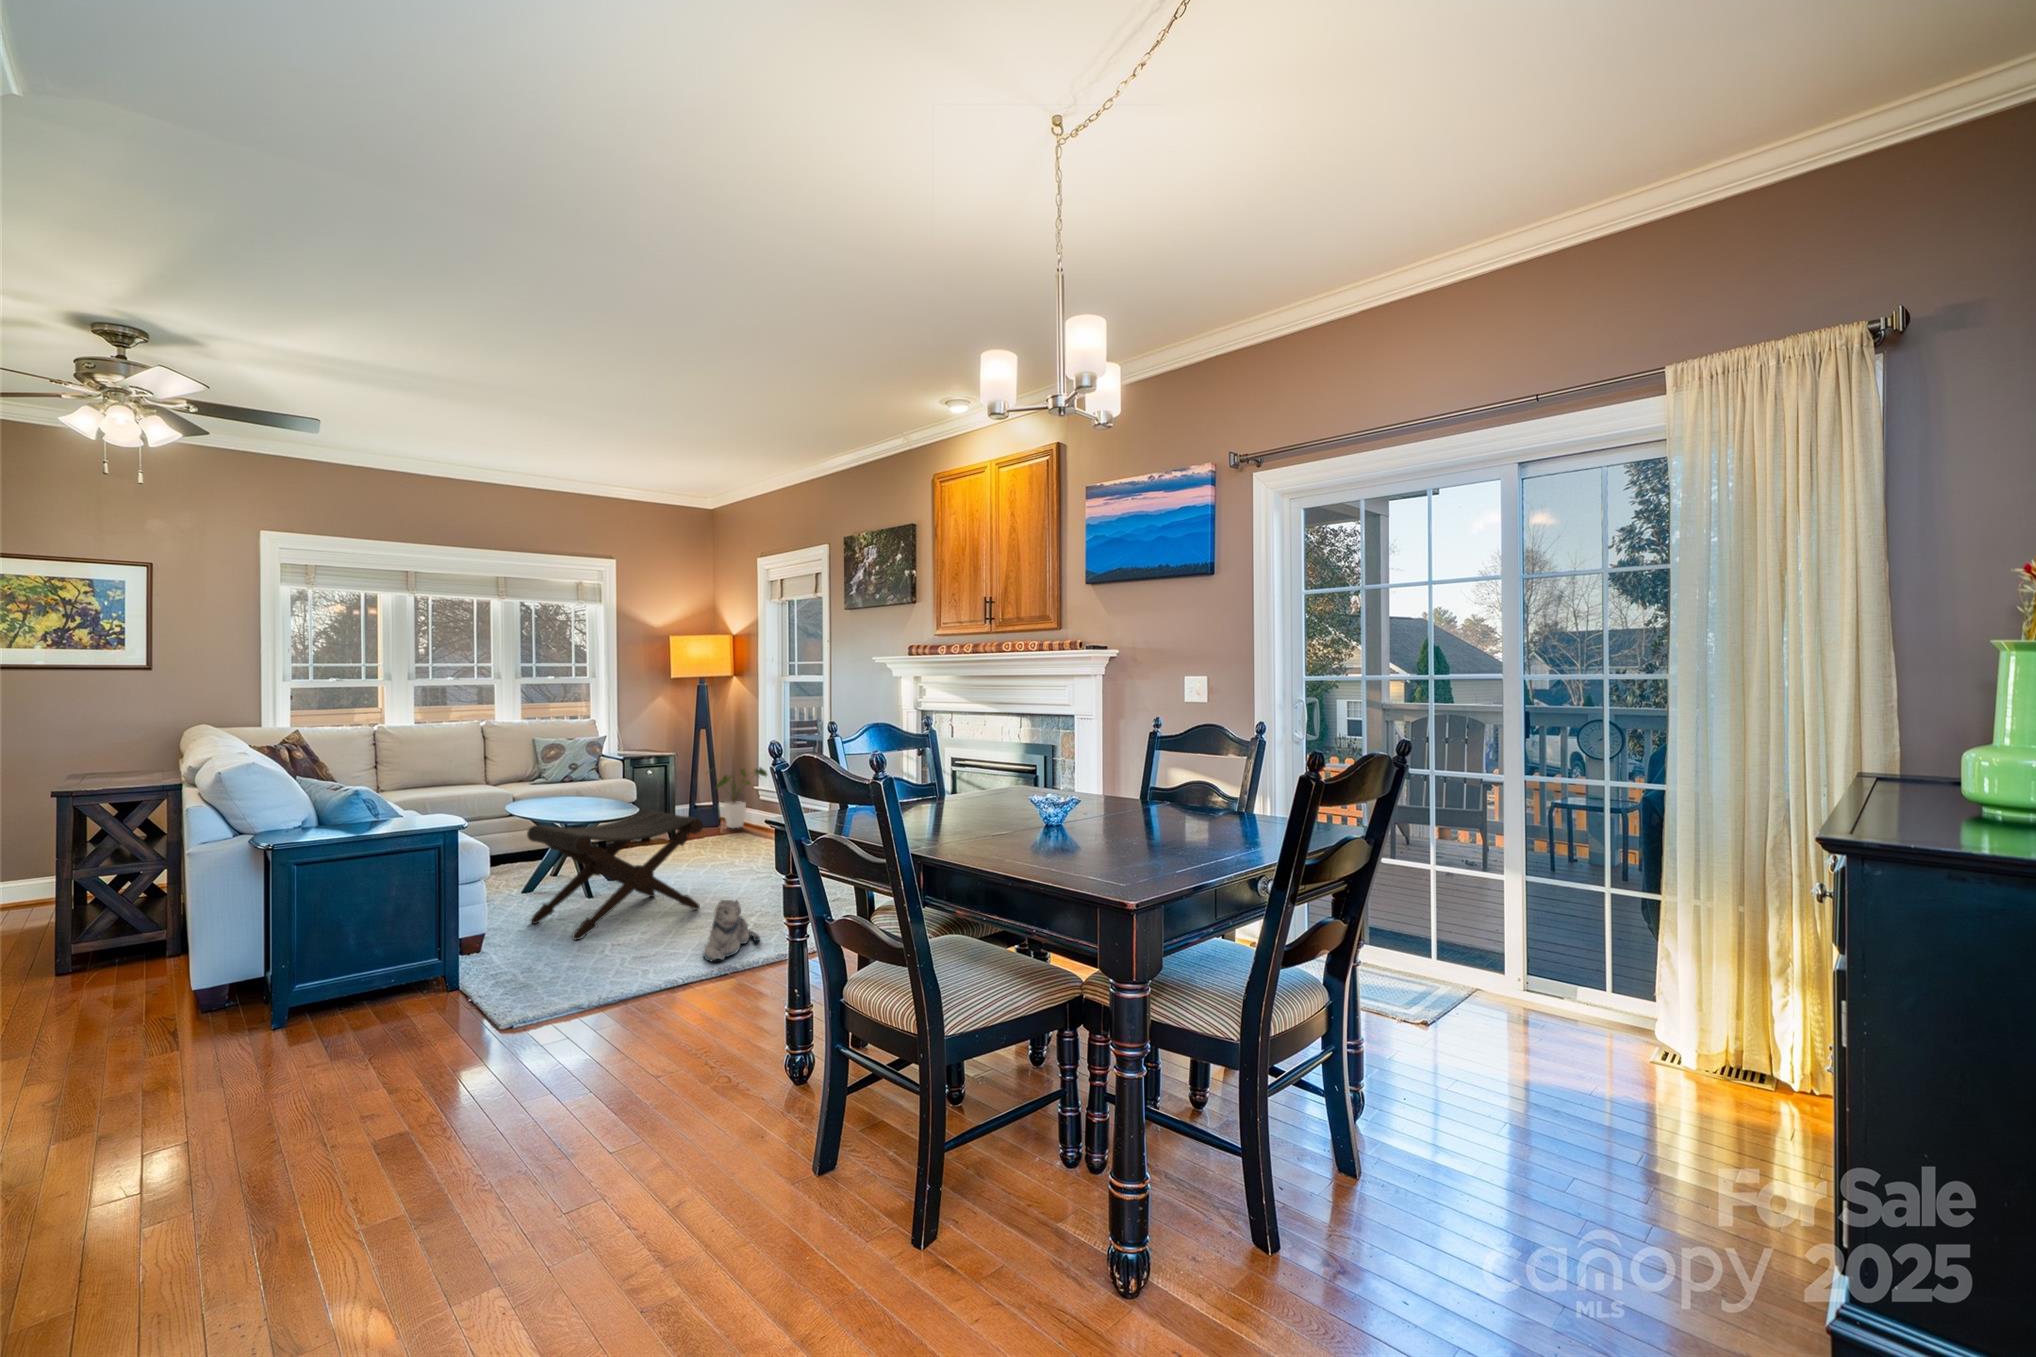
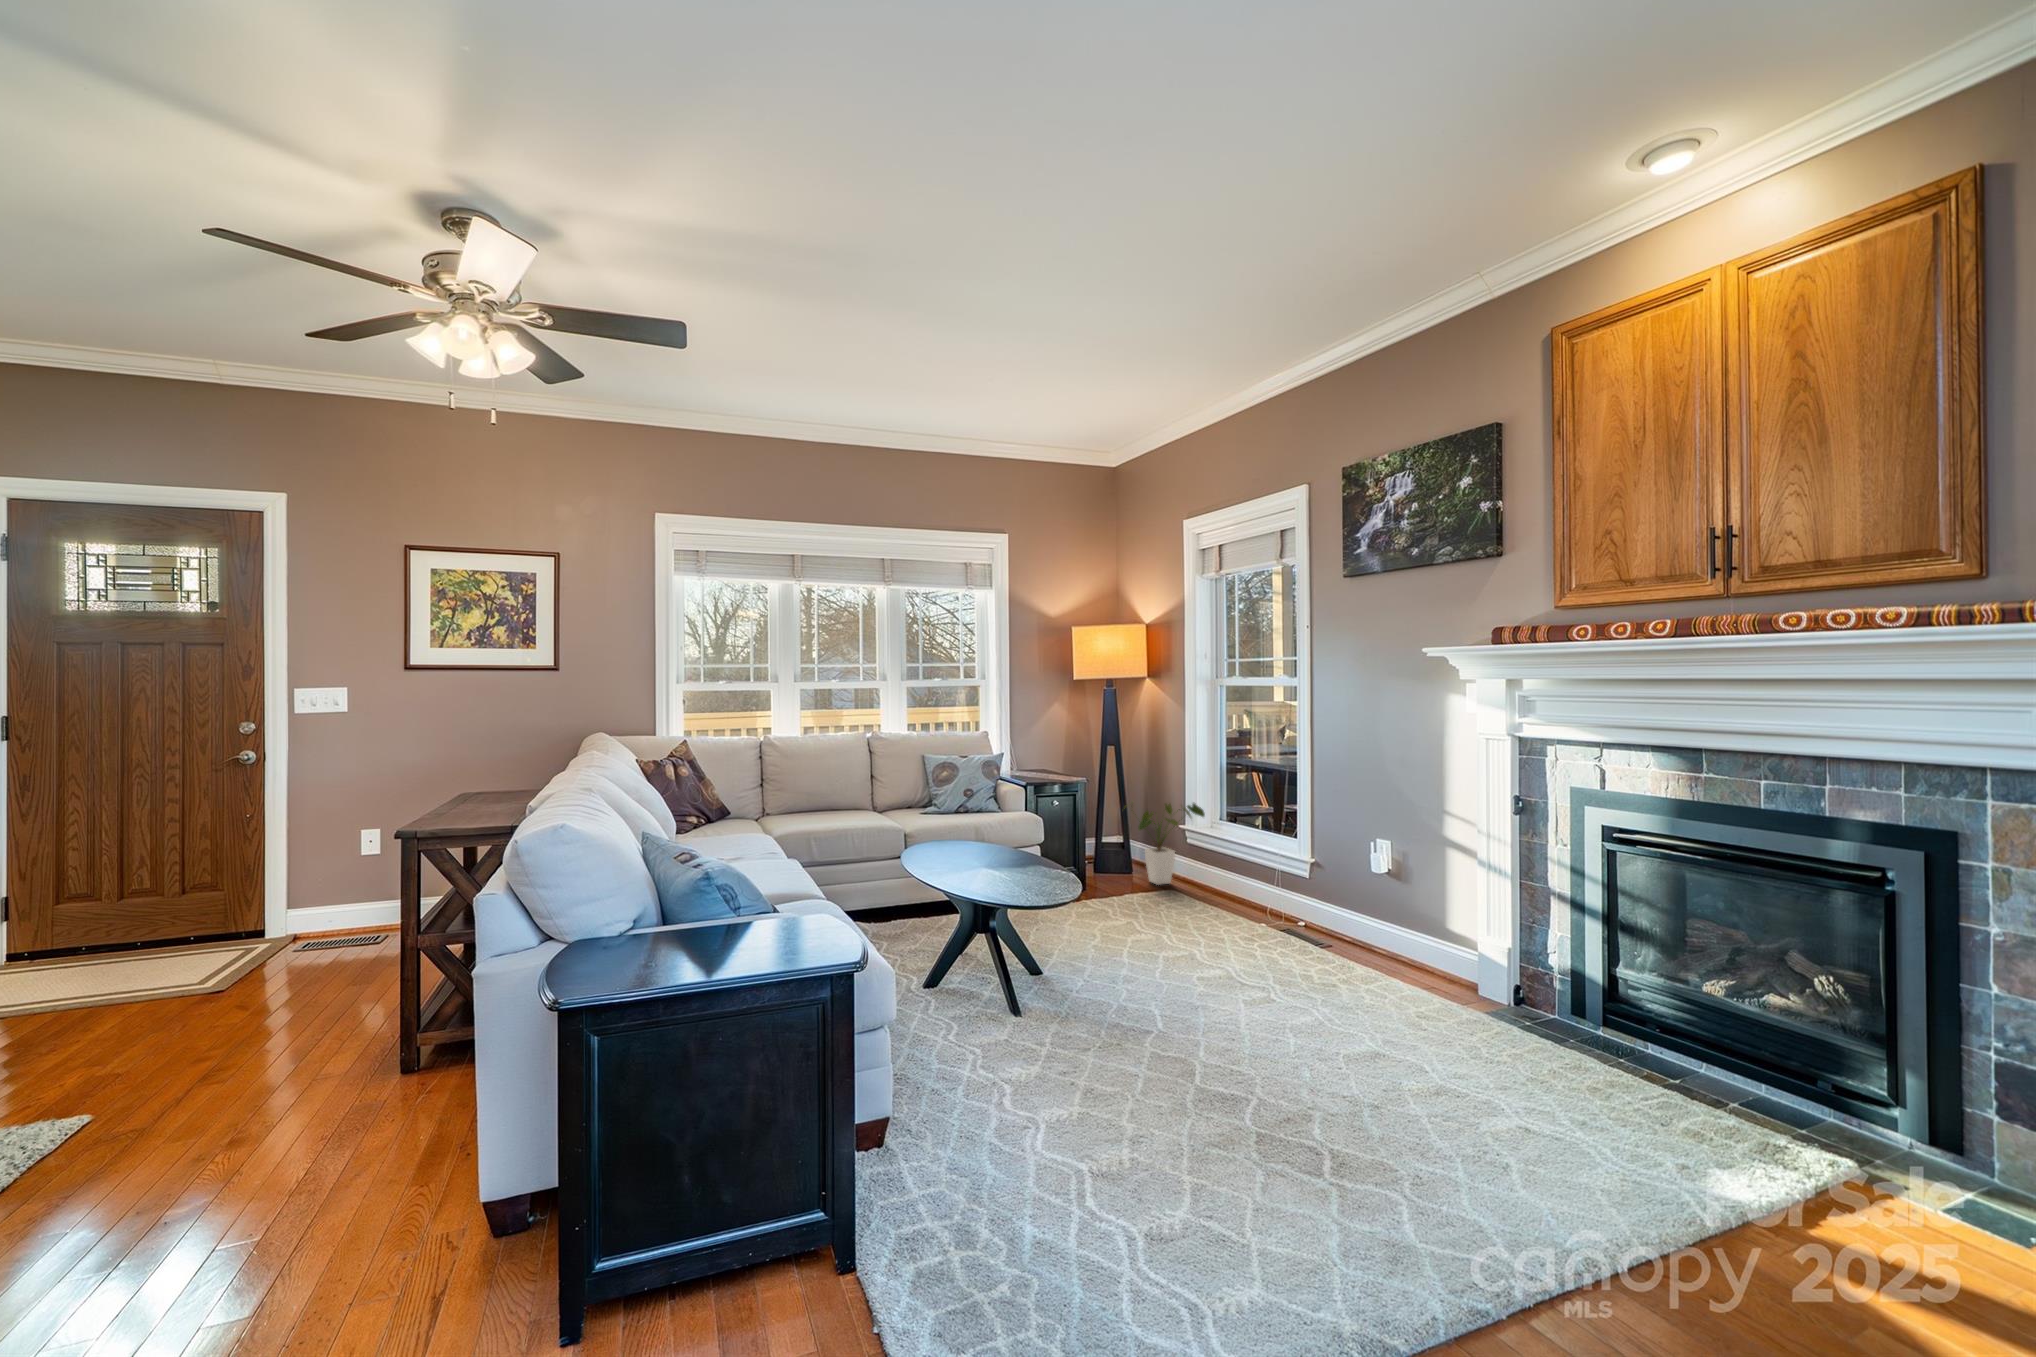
footstool: present [527,810,703,940] -> none [950,881,1202,1108]
plush toy: present [703,900,760,961] -> none [1263,1096,1360,1232]

